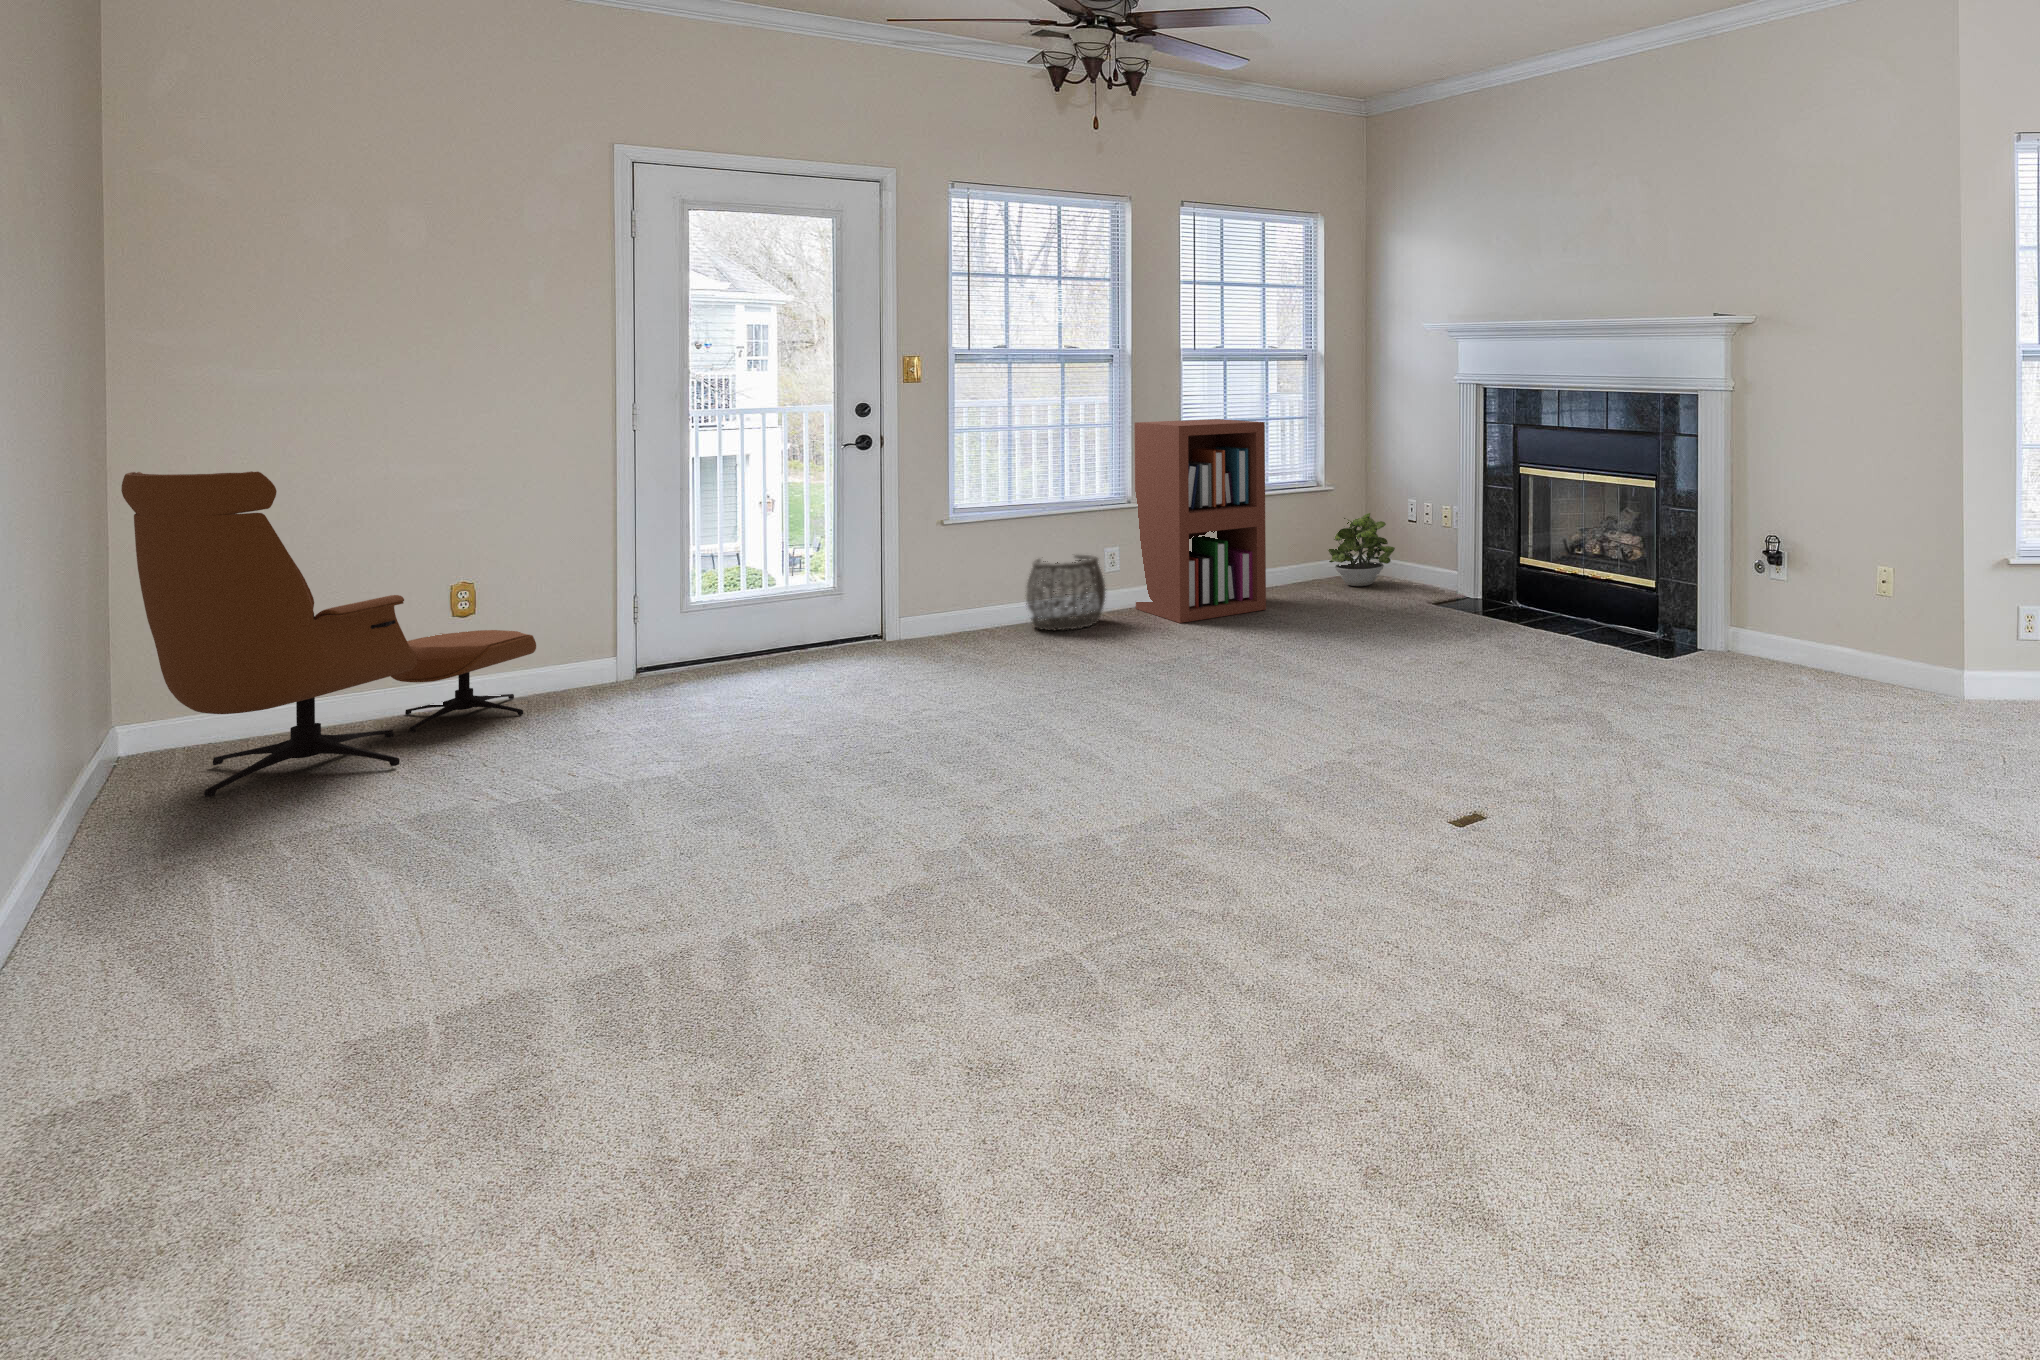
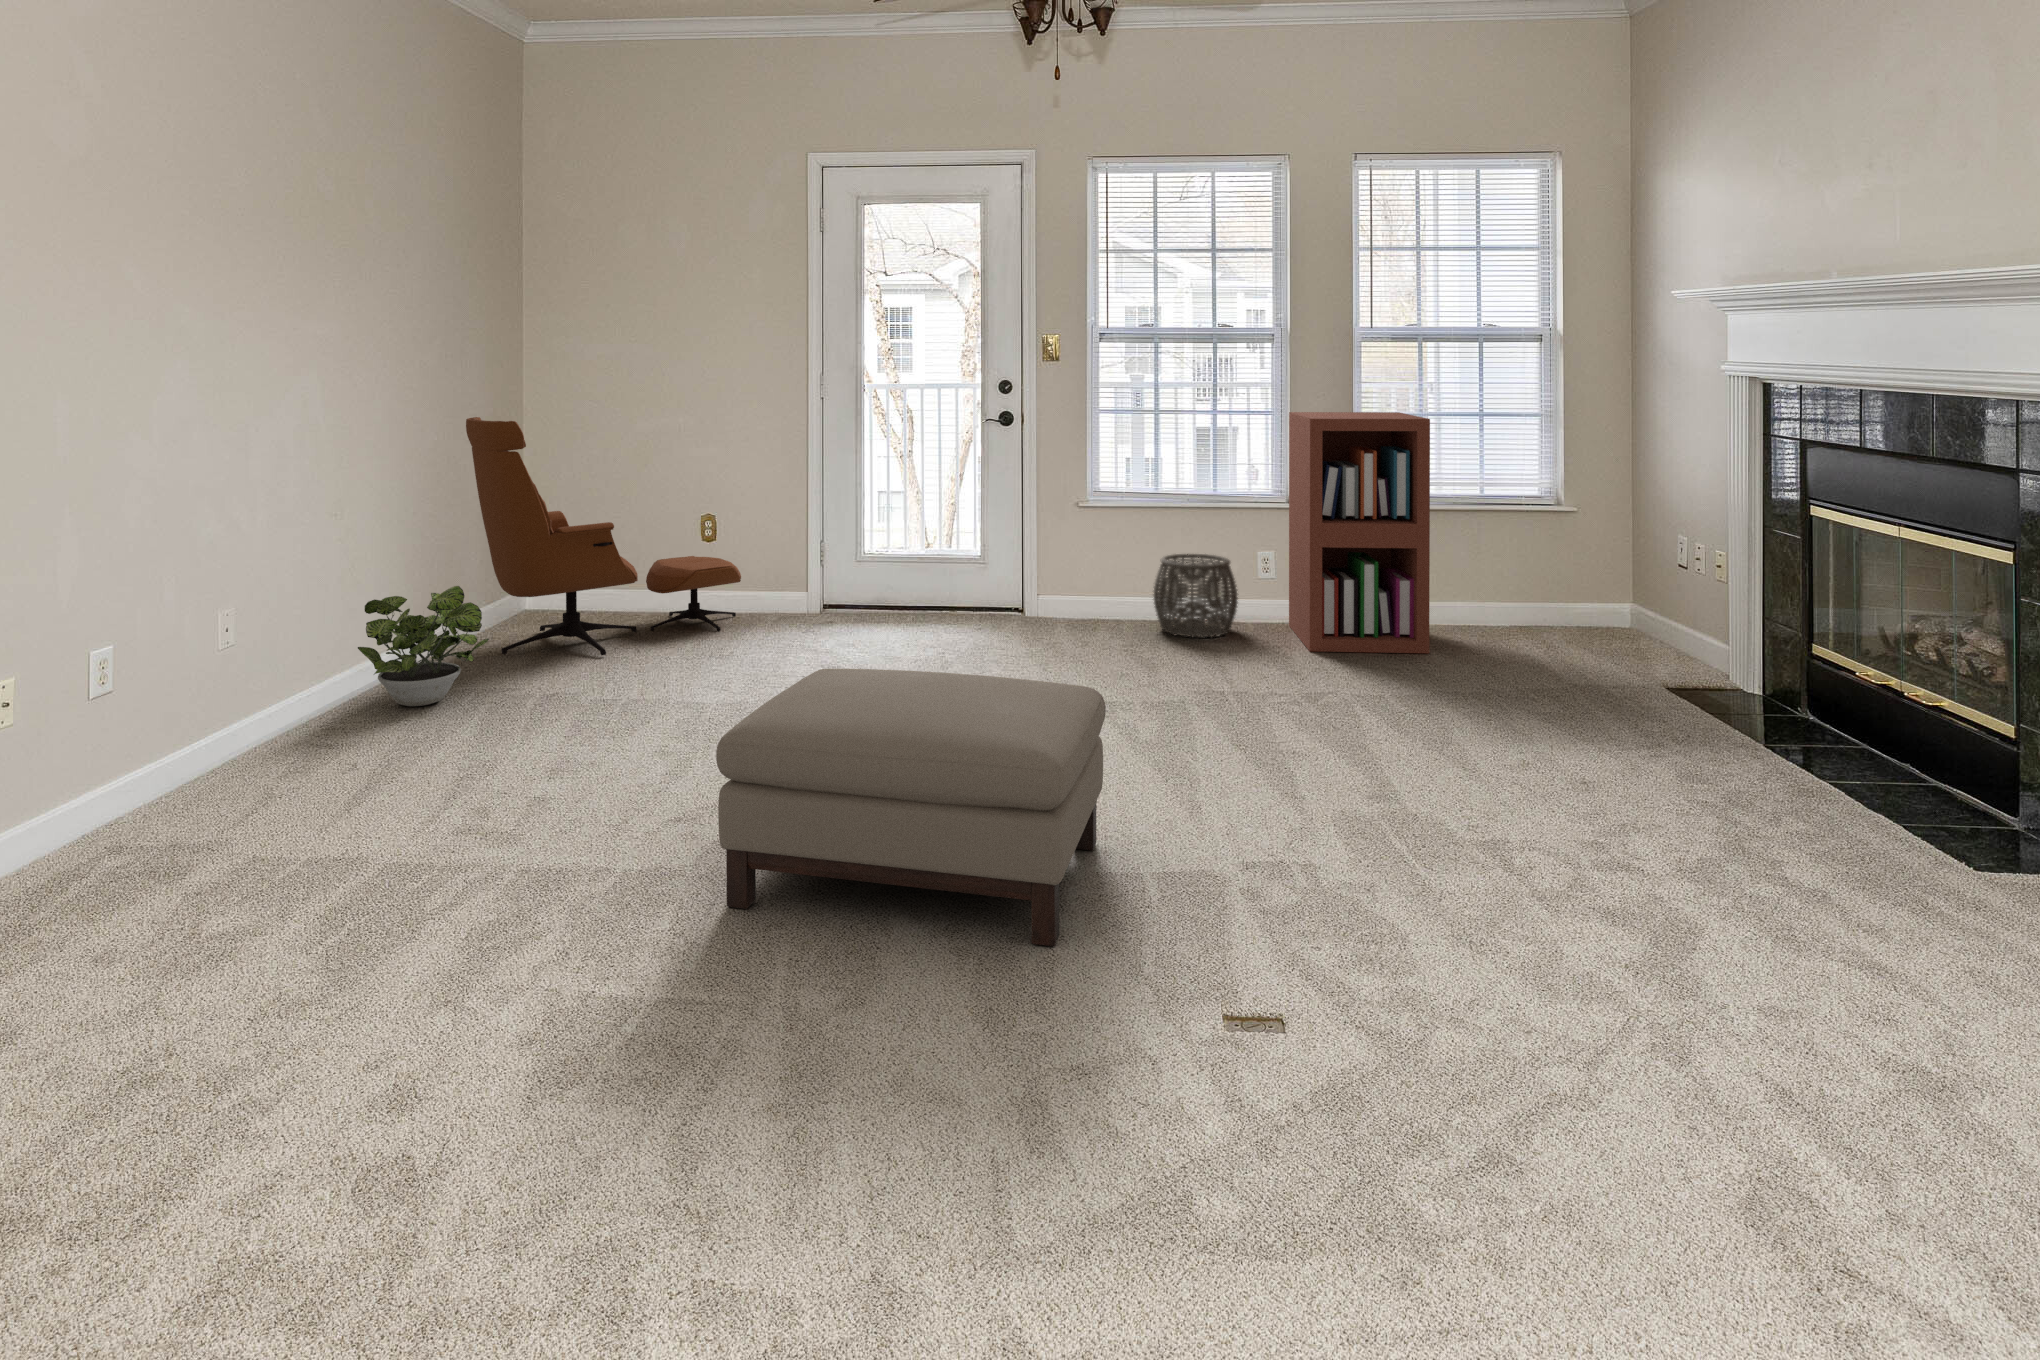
potted plant: present [1328,513,1395,586] -> present [358,586,489,706]
ottoman: none [952,641,1299,888] -> present [716,669,1106,946]

